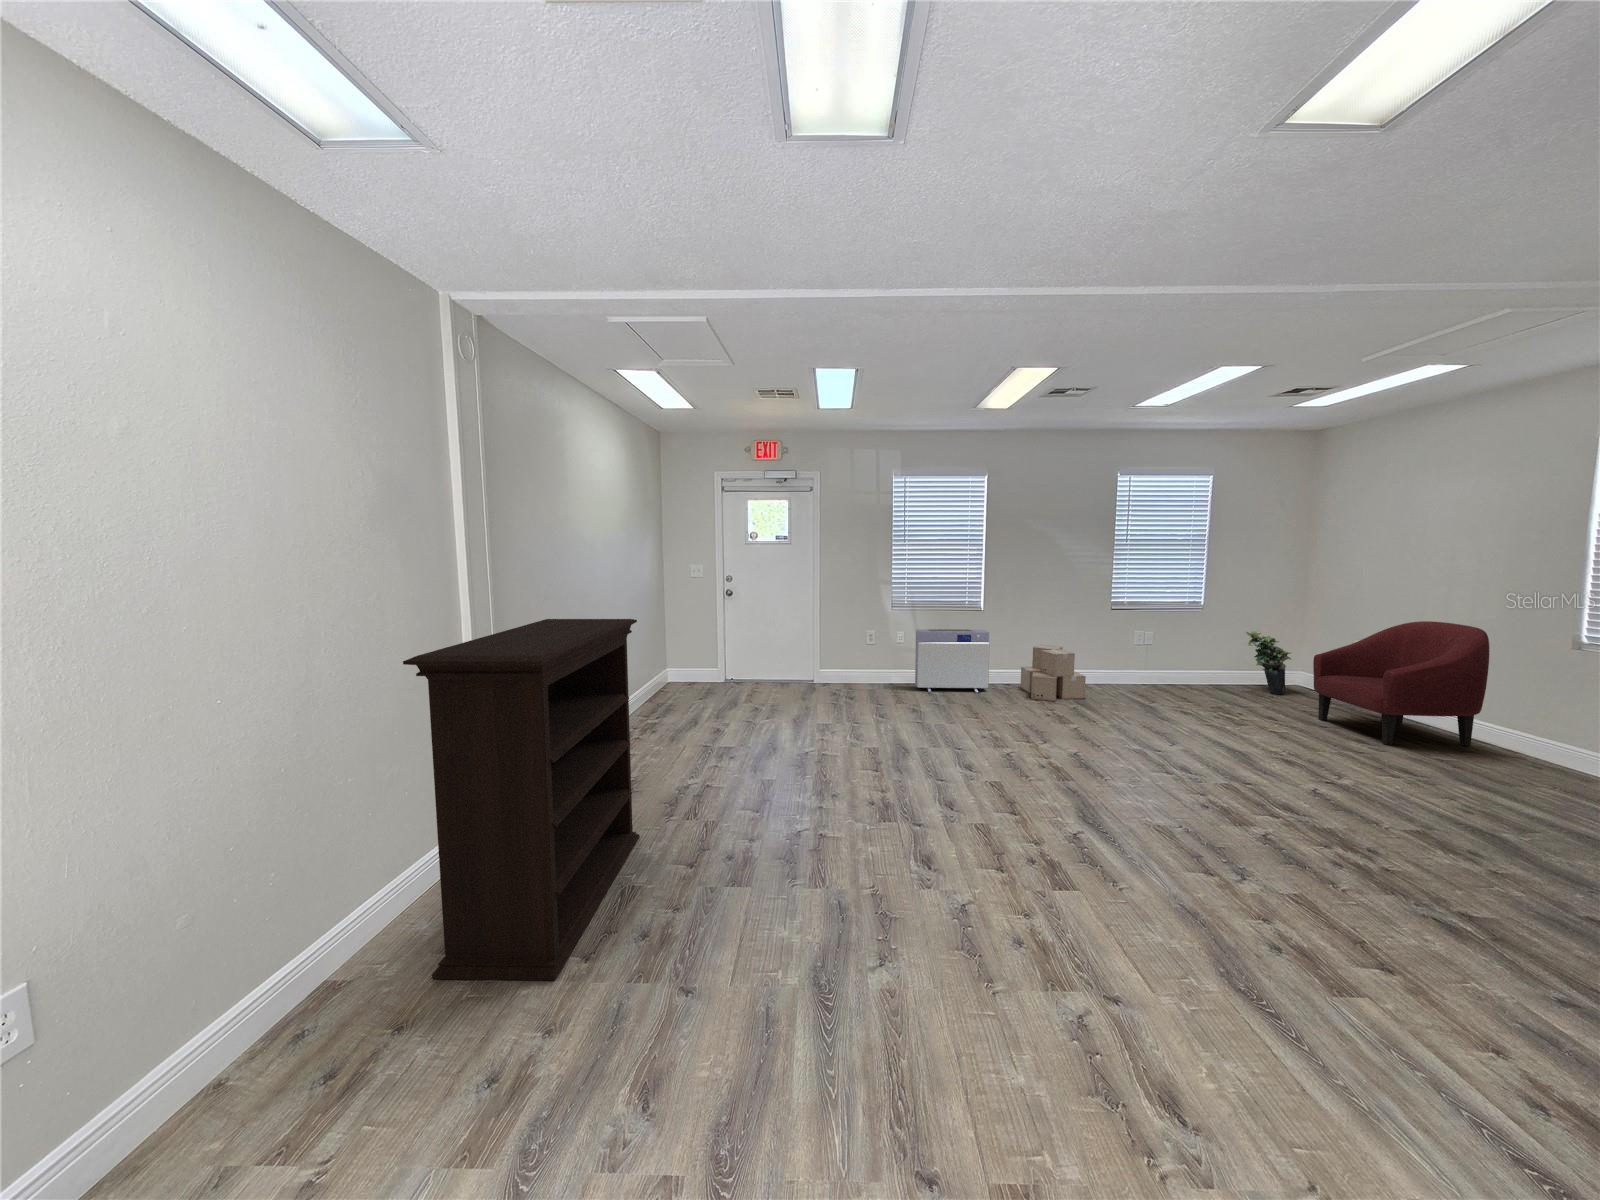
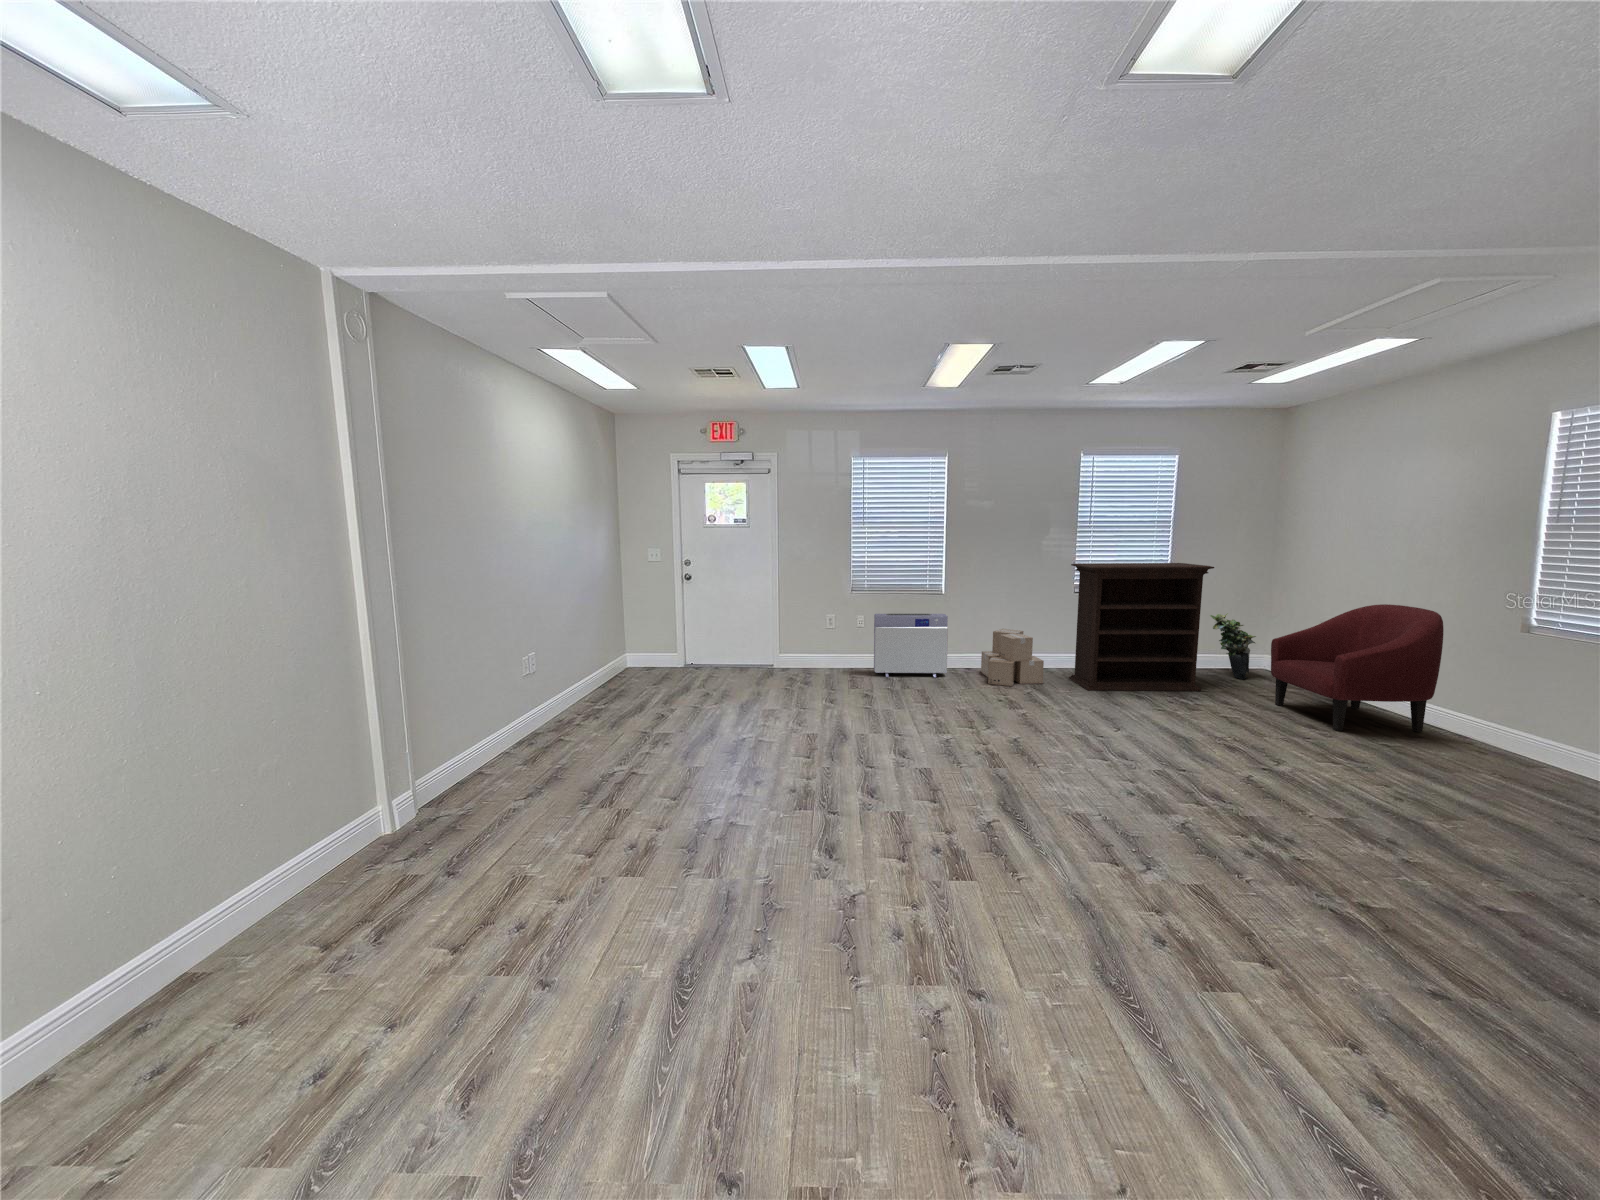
bookshelf: present [403,619,639,980] -> present [1069,563,1214,691]

